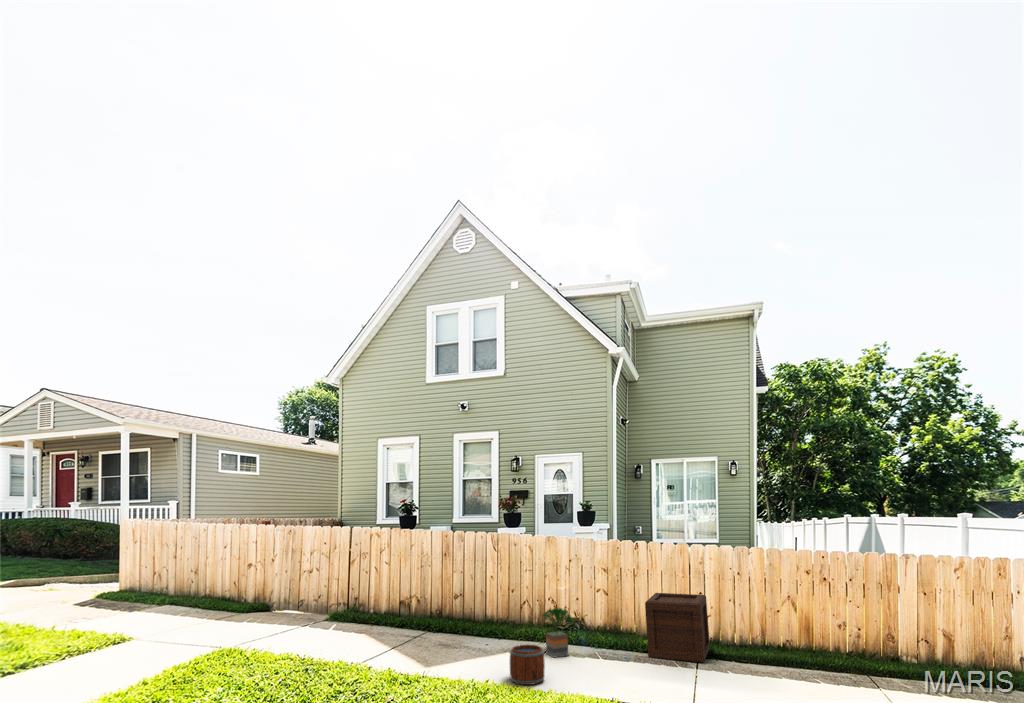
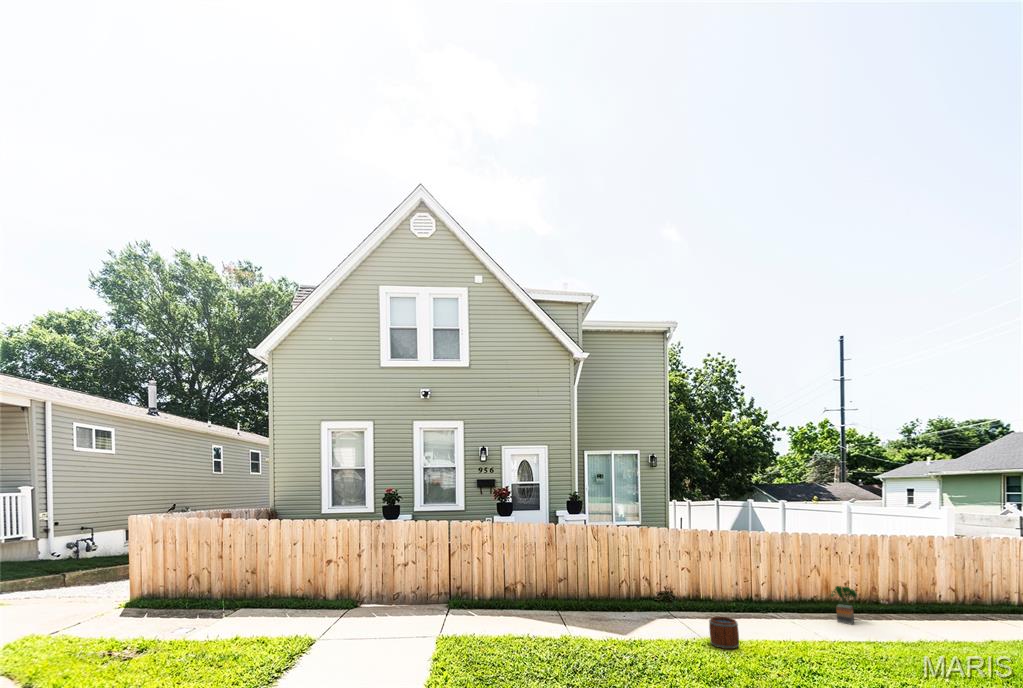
wooden crate: present [645,593,710,662] -> none [728,567,788,618]
potted tree: present [543,608,573,657] -> present [831,586,857,625]

